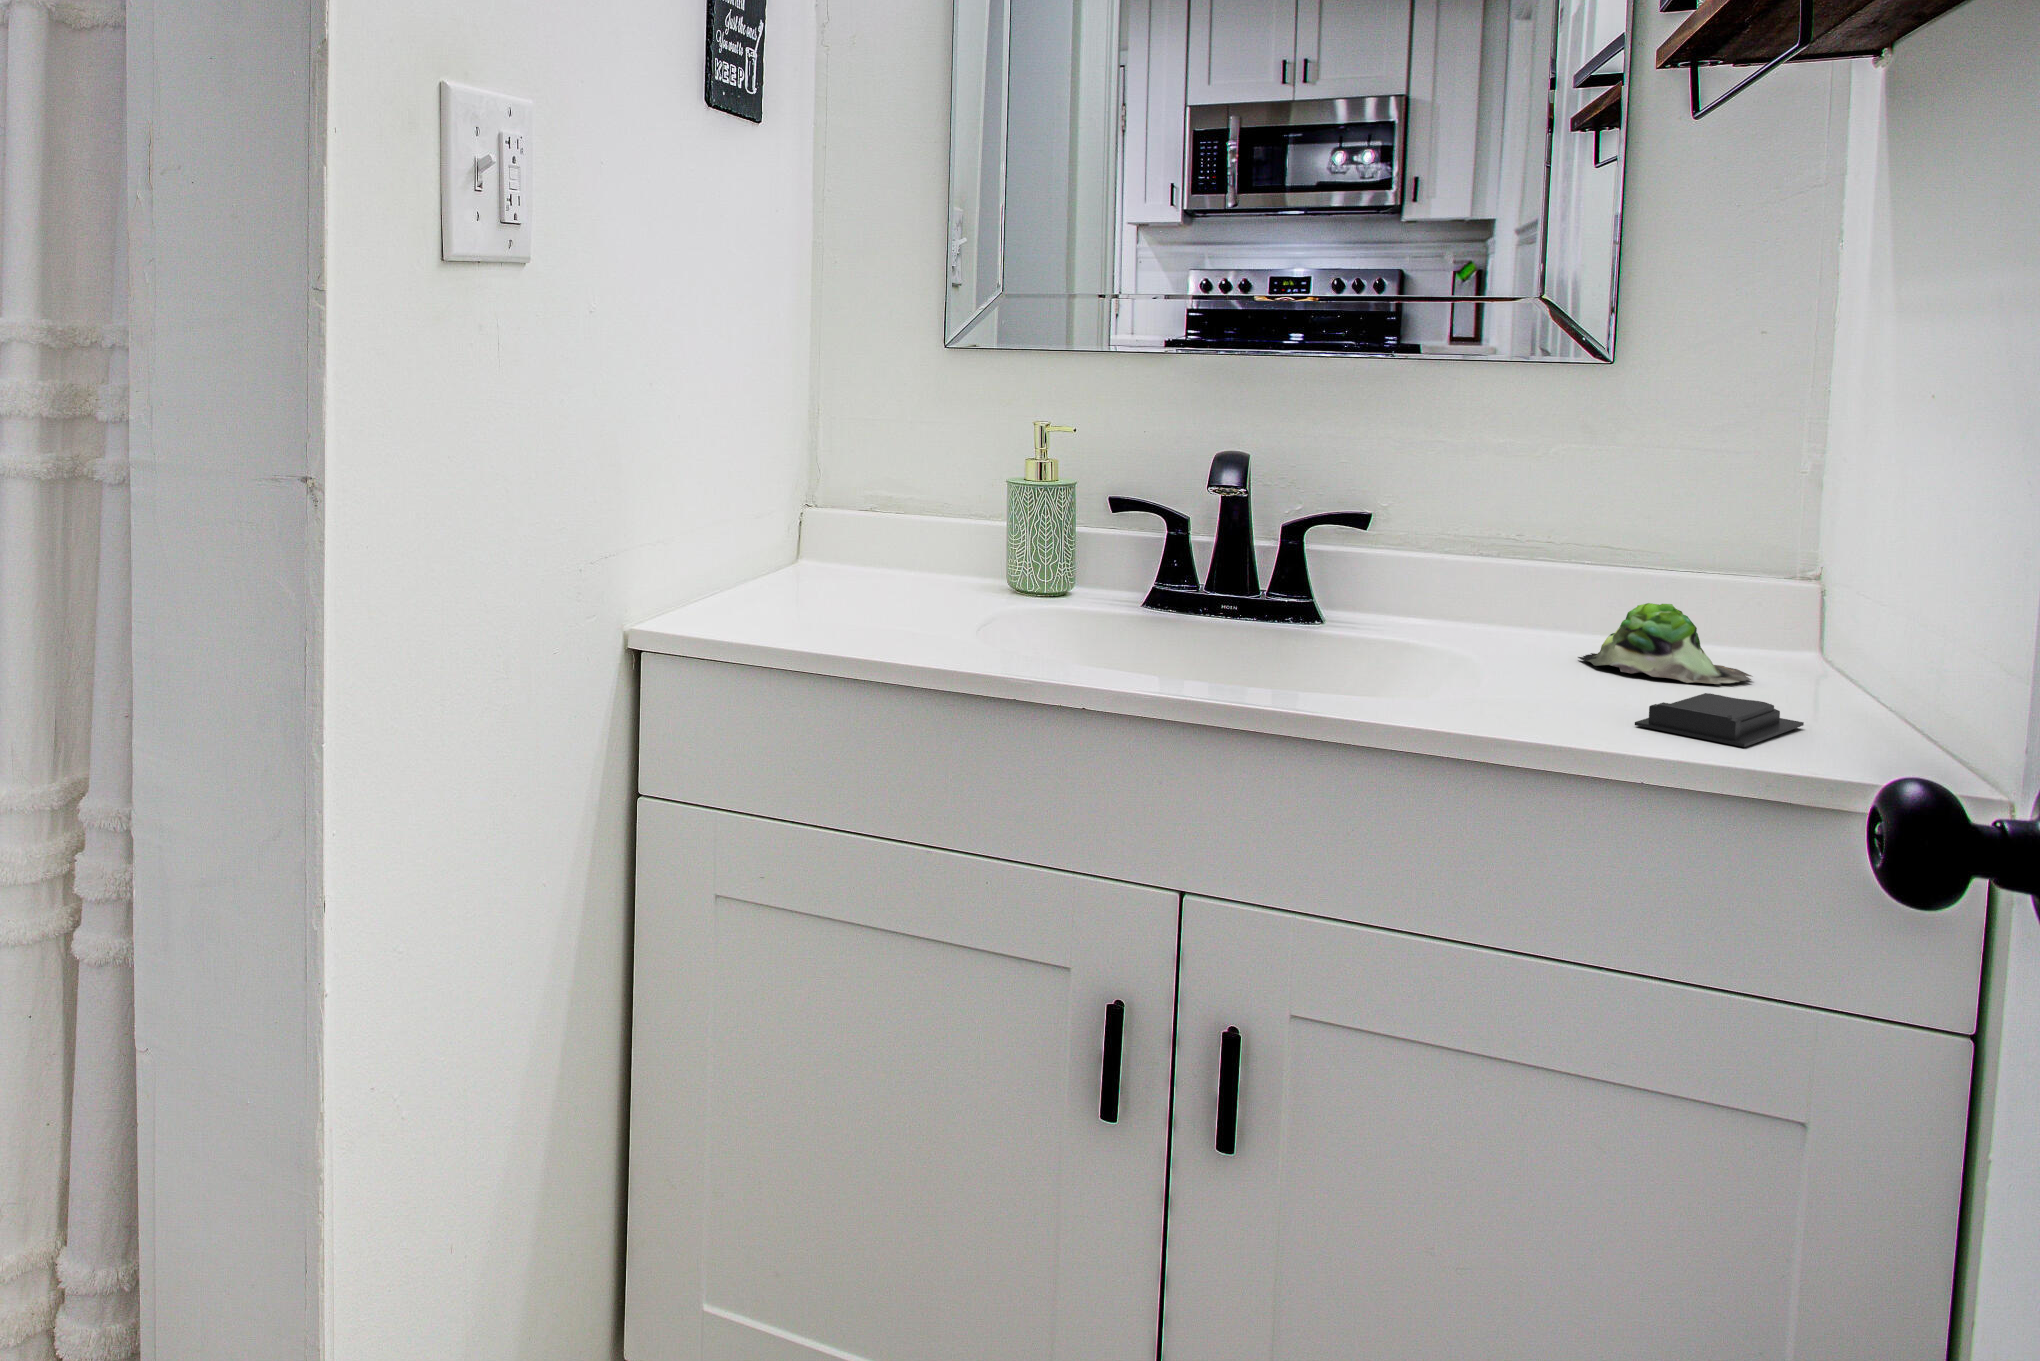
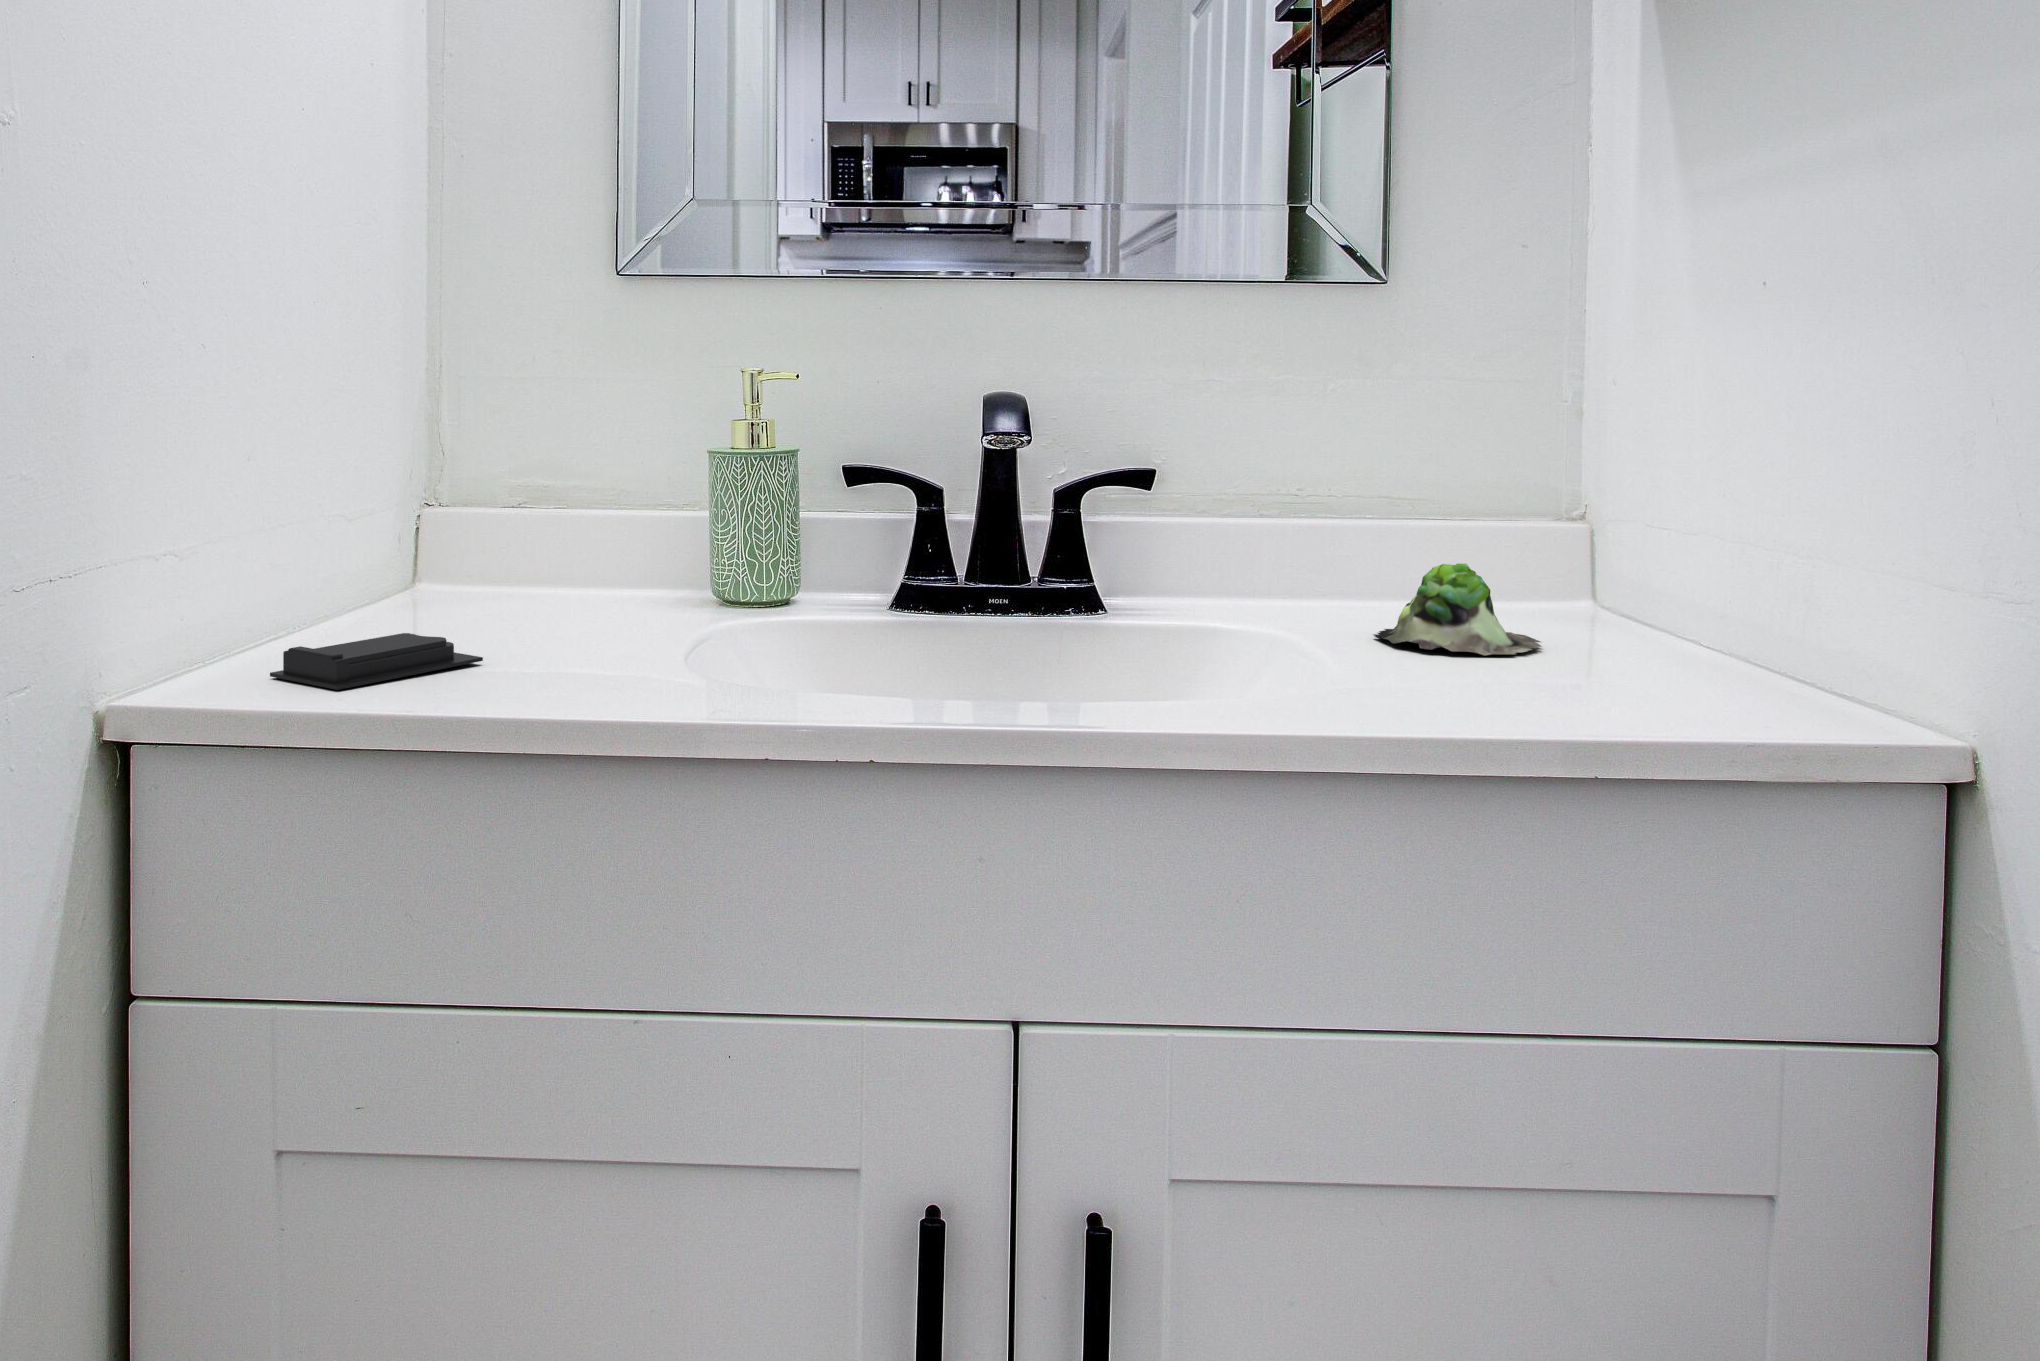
soap bar: present [1635,693,1804,747] -> present [270,633,483,690]

